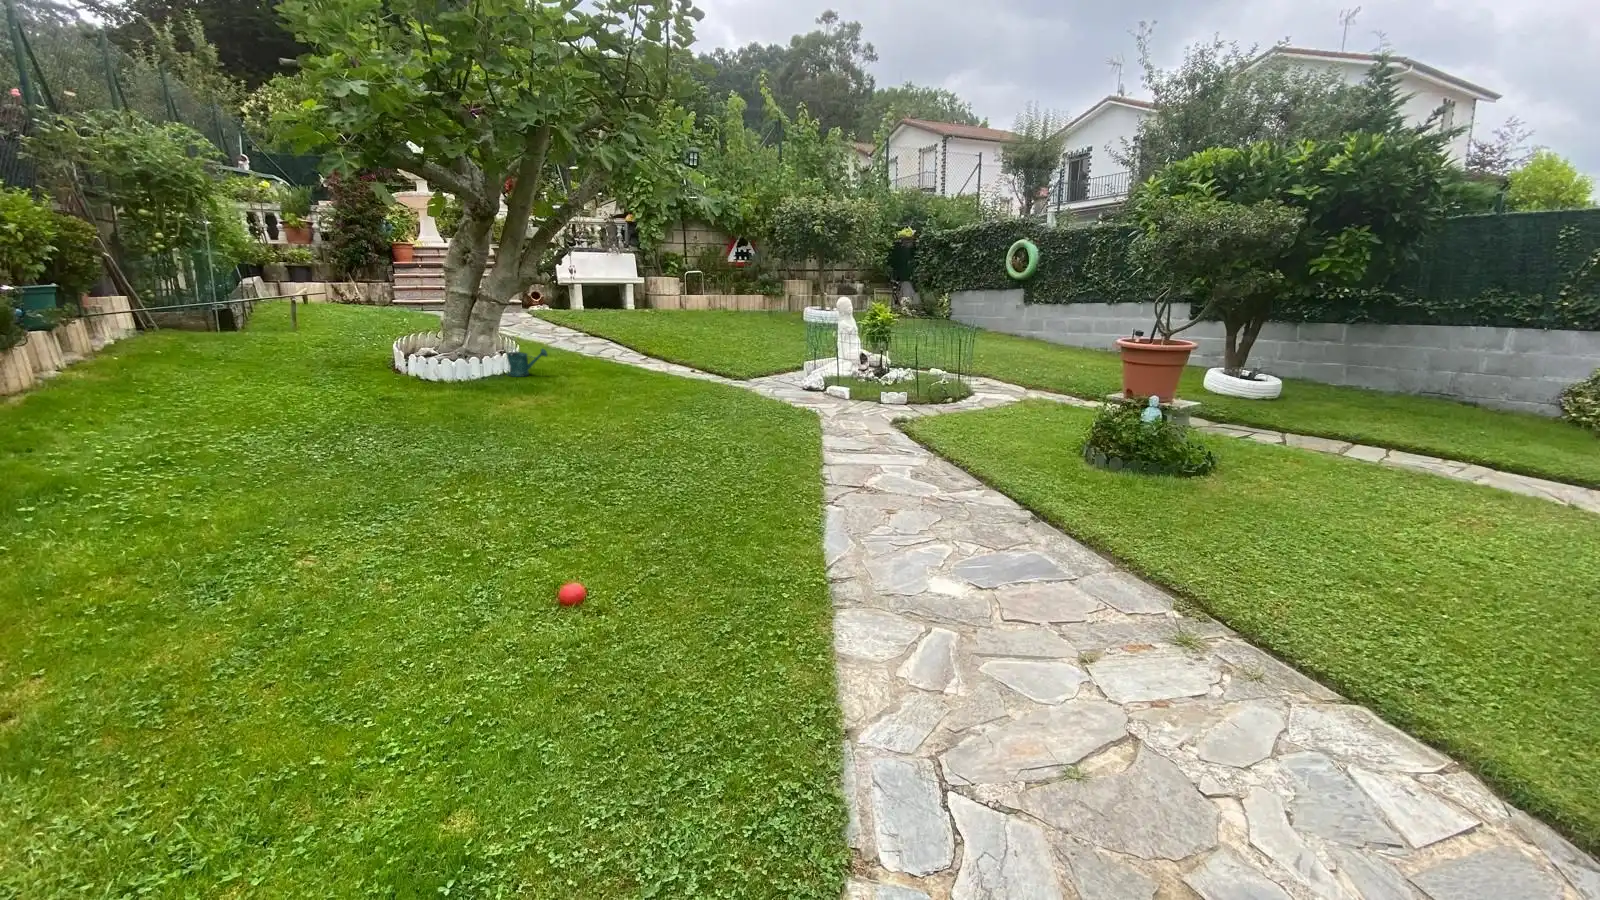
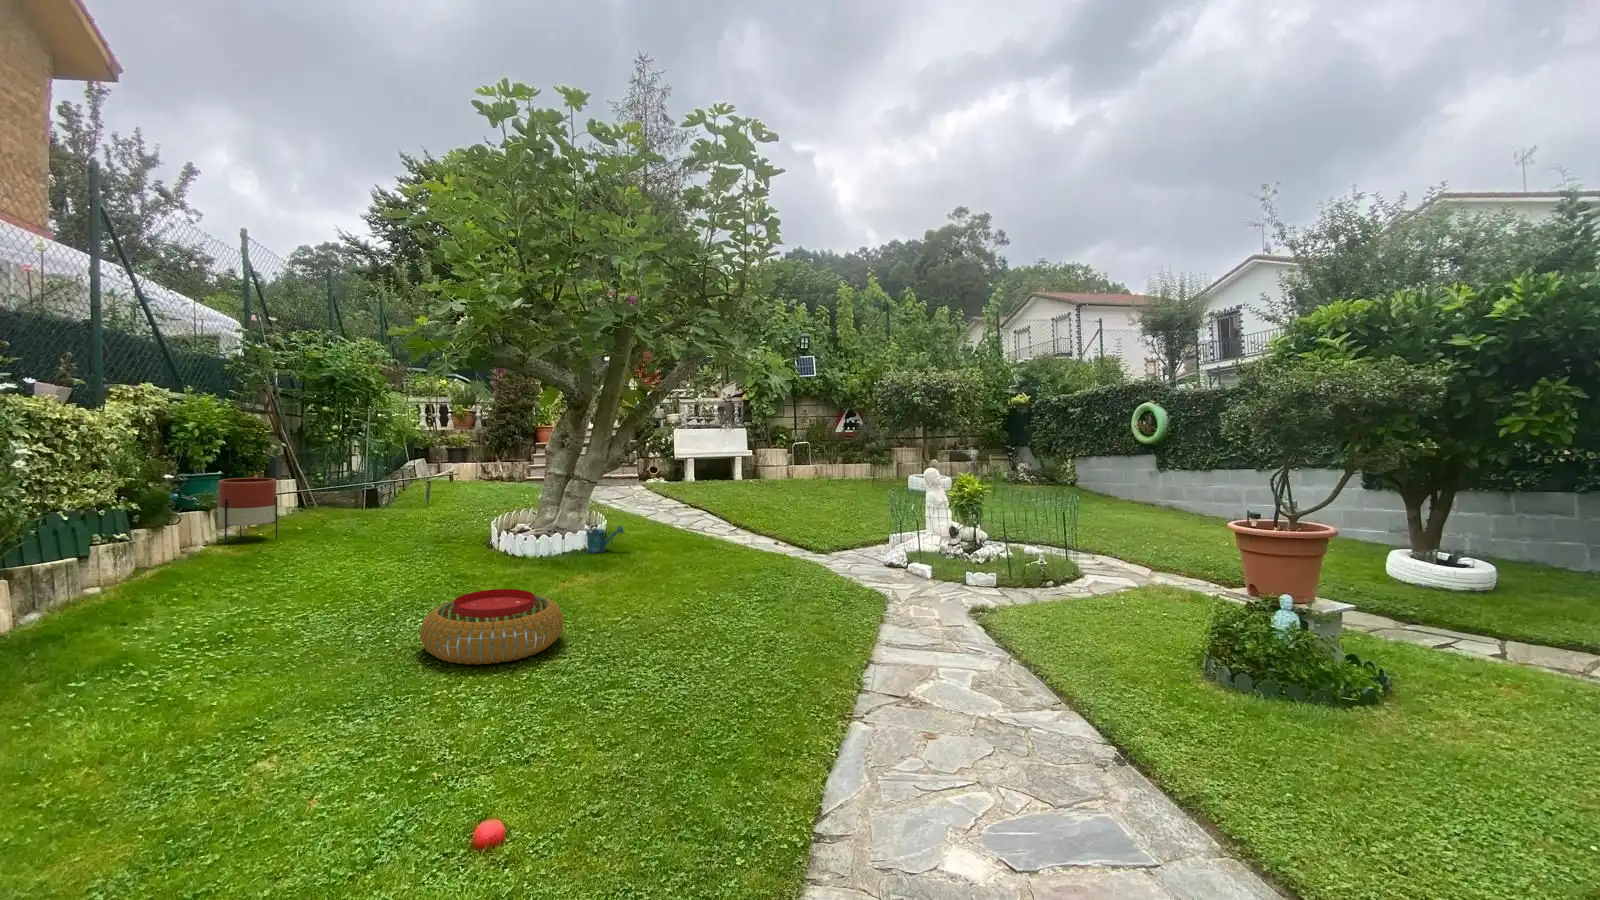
planter: none [68,290,156,366] -> present [218,478,277,545]
pouf: none [398,404,539,472] -> present [421,589,563,665]

